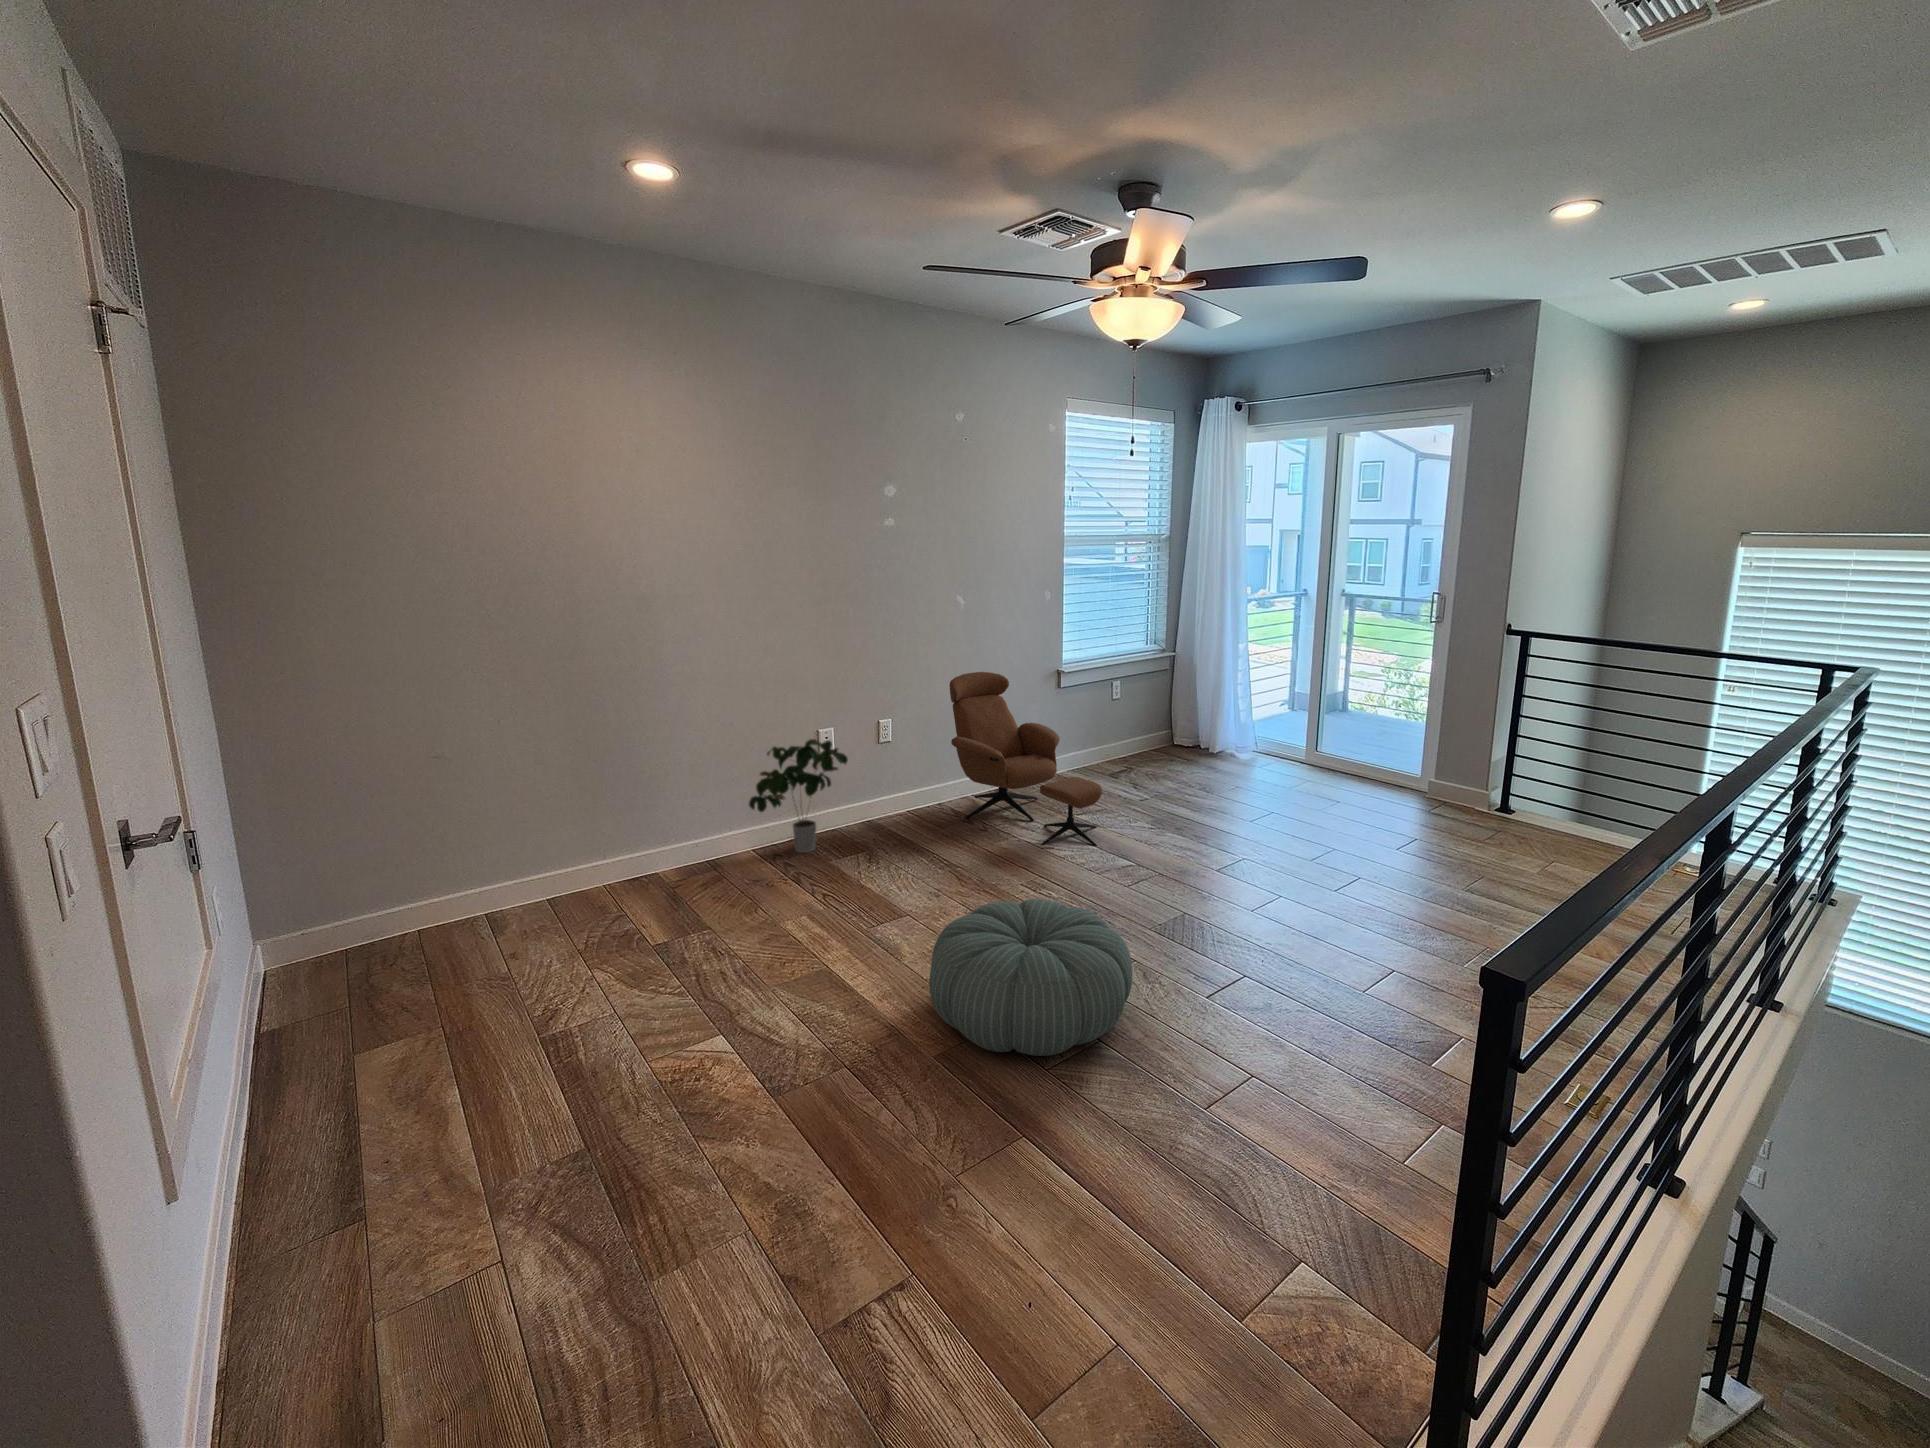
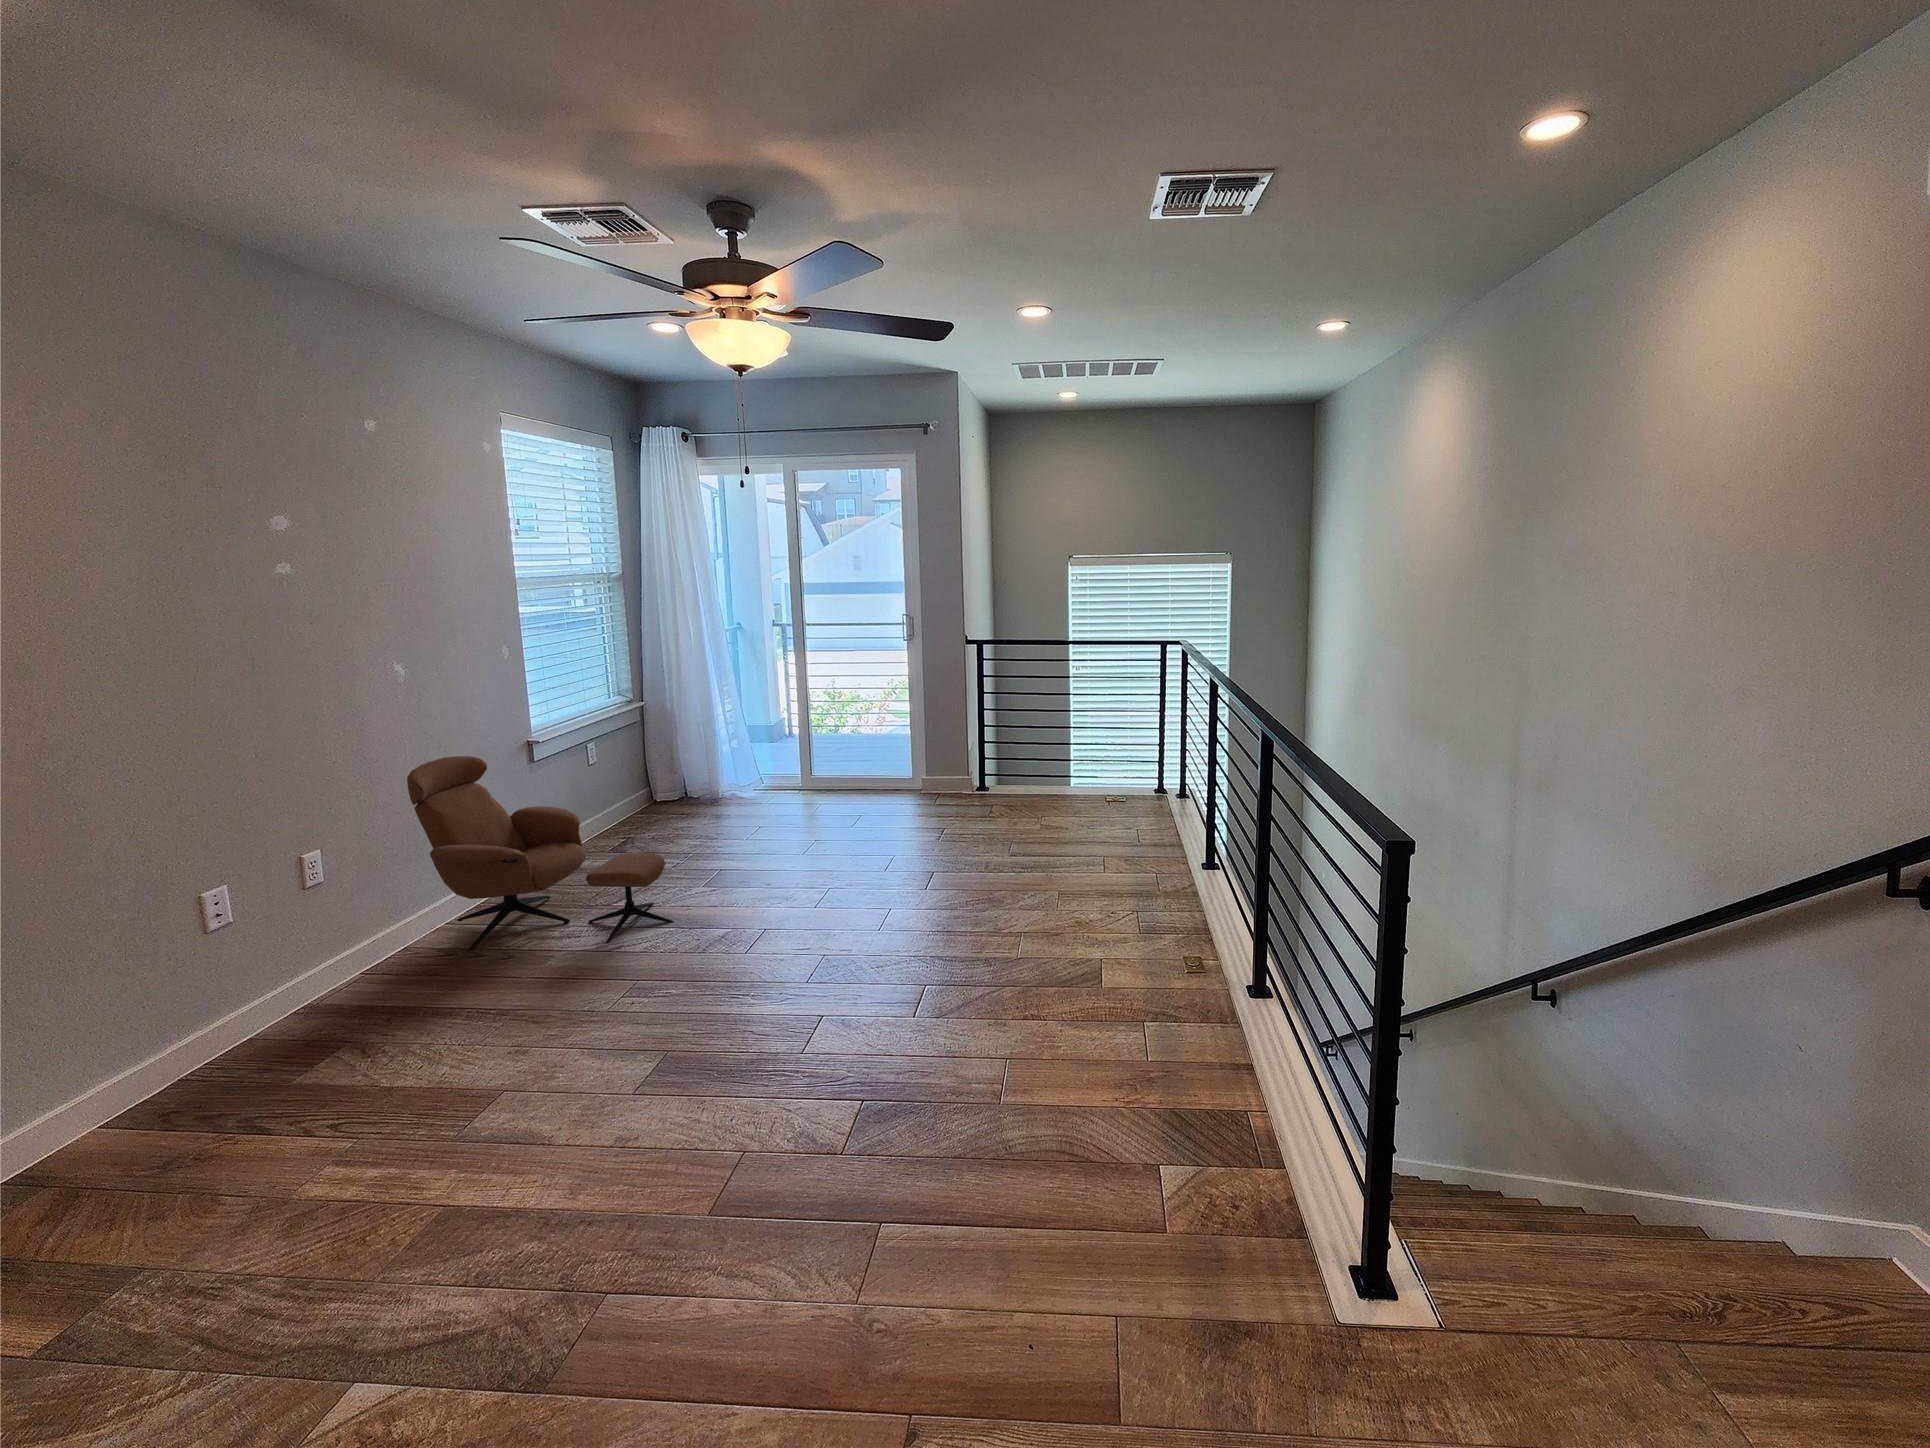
potted plant: present [749,739,848,853] -> none [90,903,274,1093]
pouf: present [929,899,1133,1056] -> none [638,975,882,1170]

